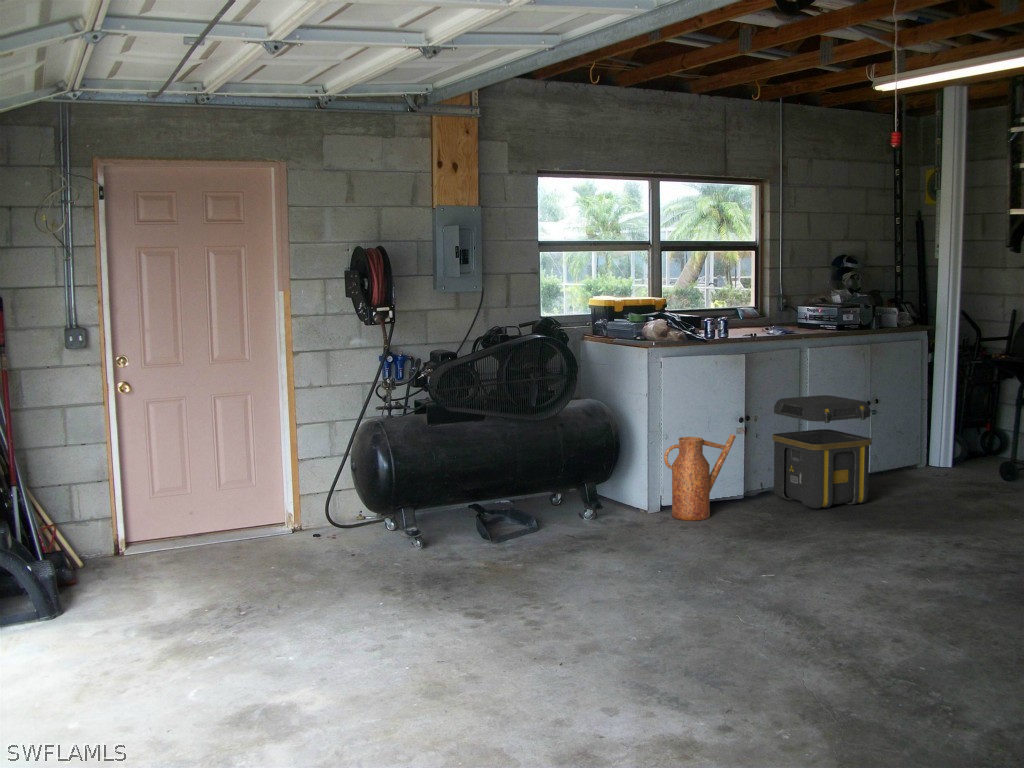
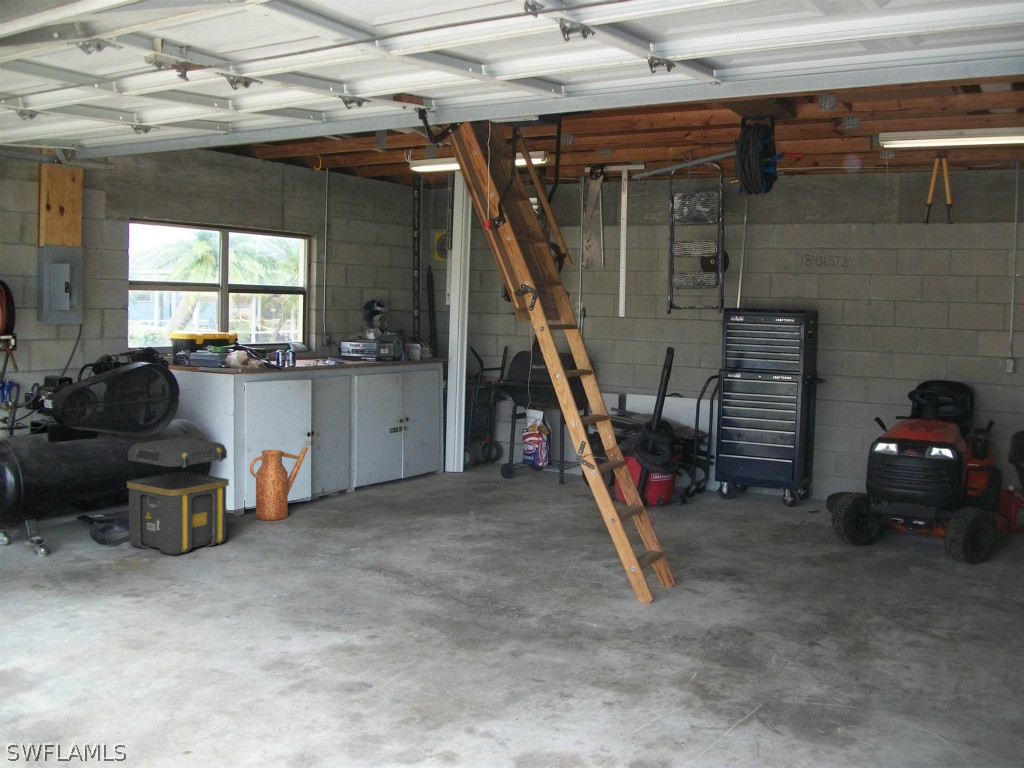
toolbox: present [772,395,872,509] -> present [127,438,229,555]

